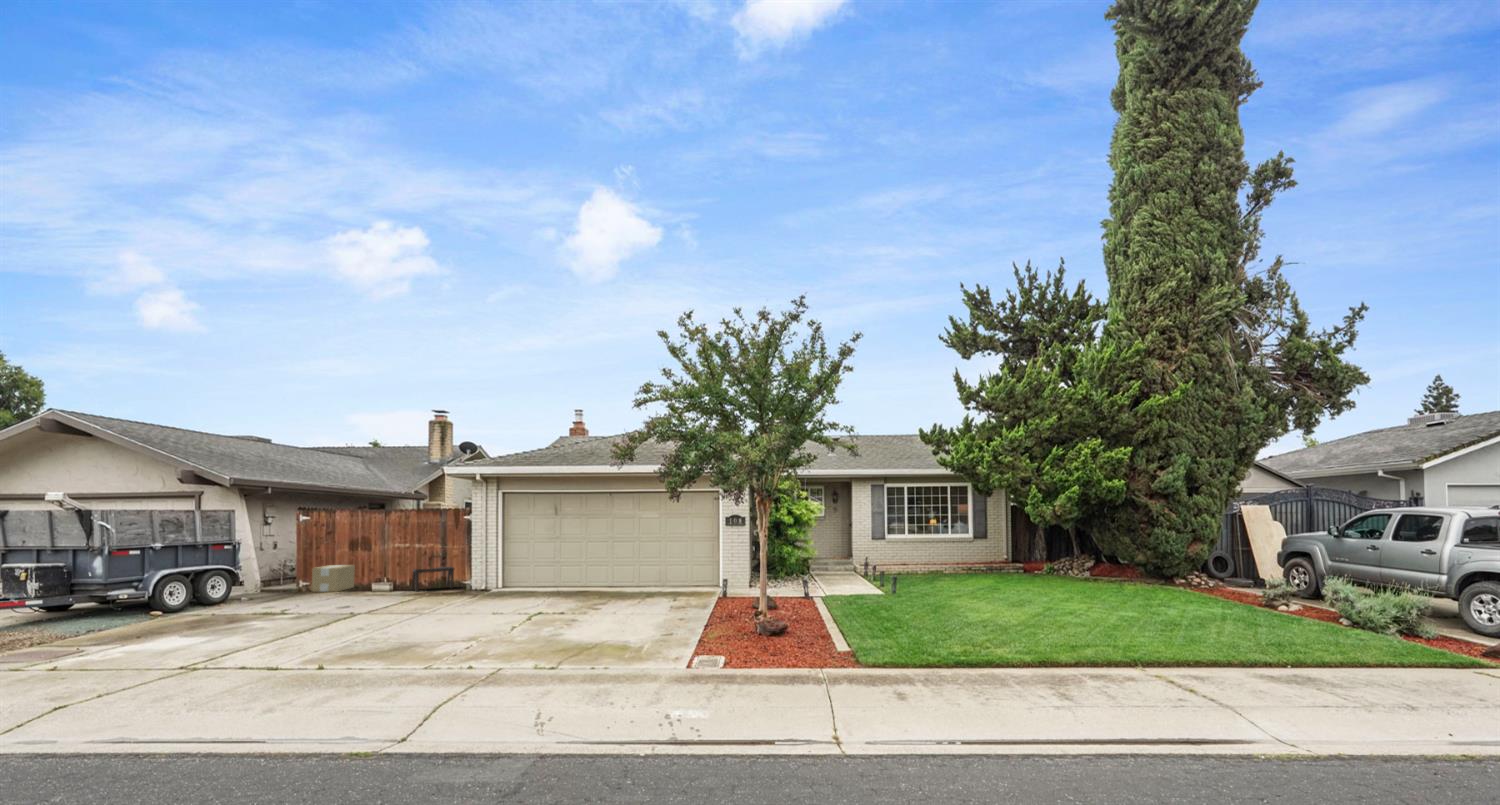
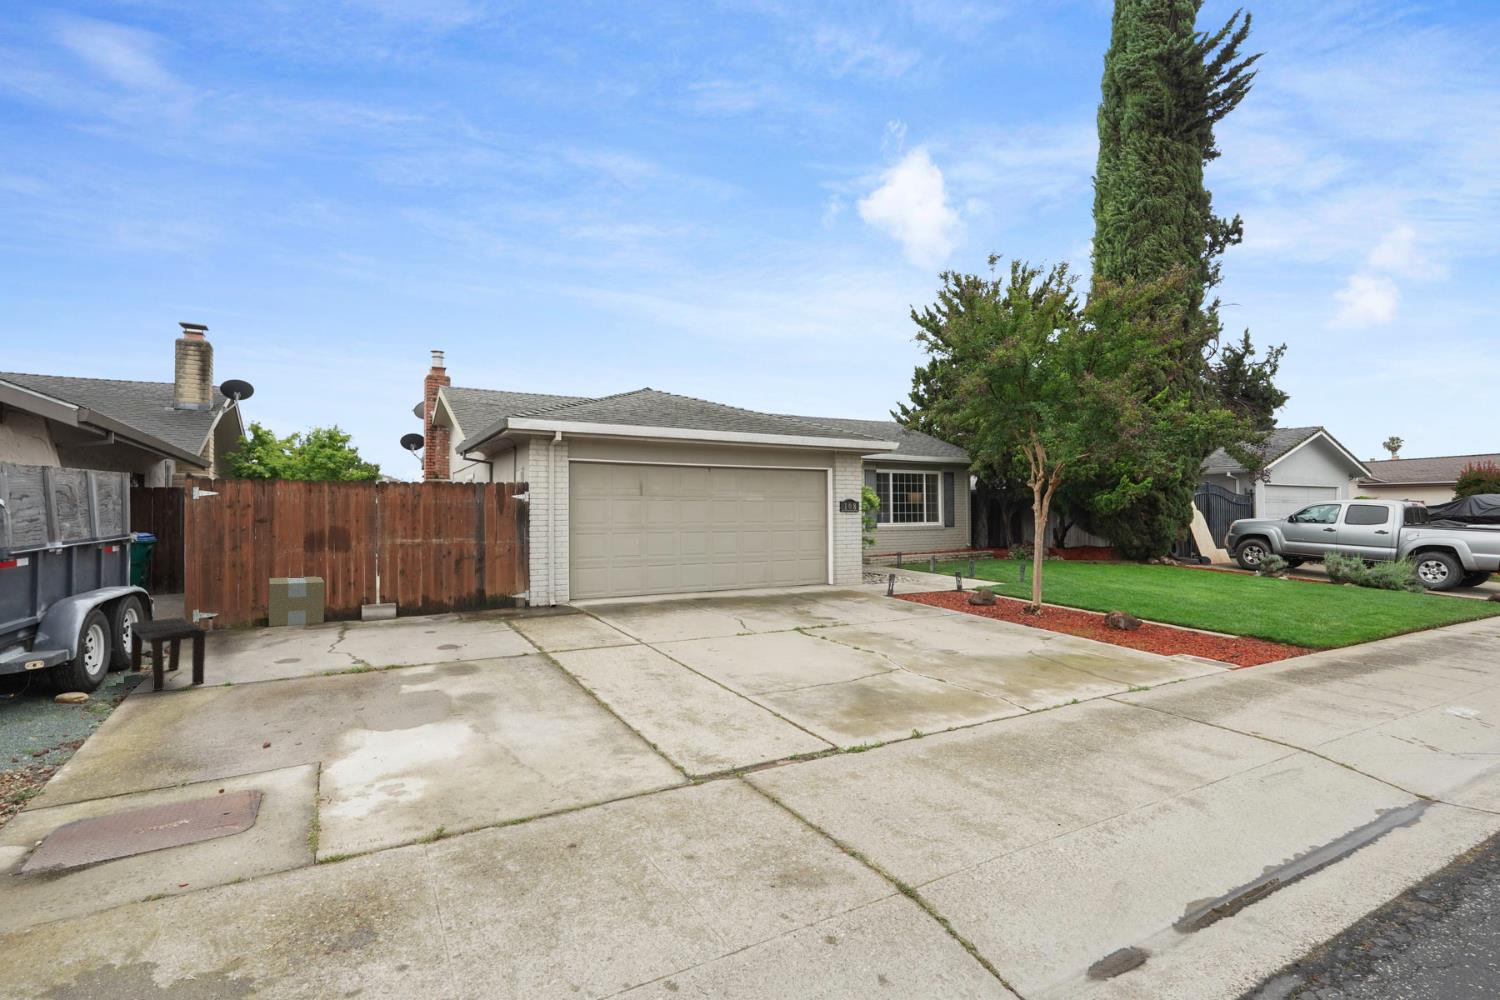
bench: present [411,567,454,591] -> present [130,617,206,691]

